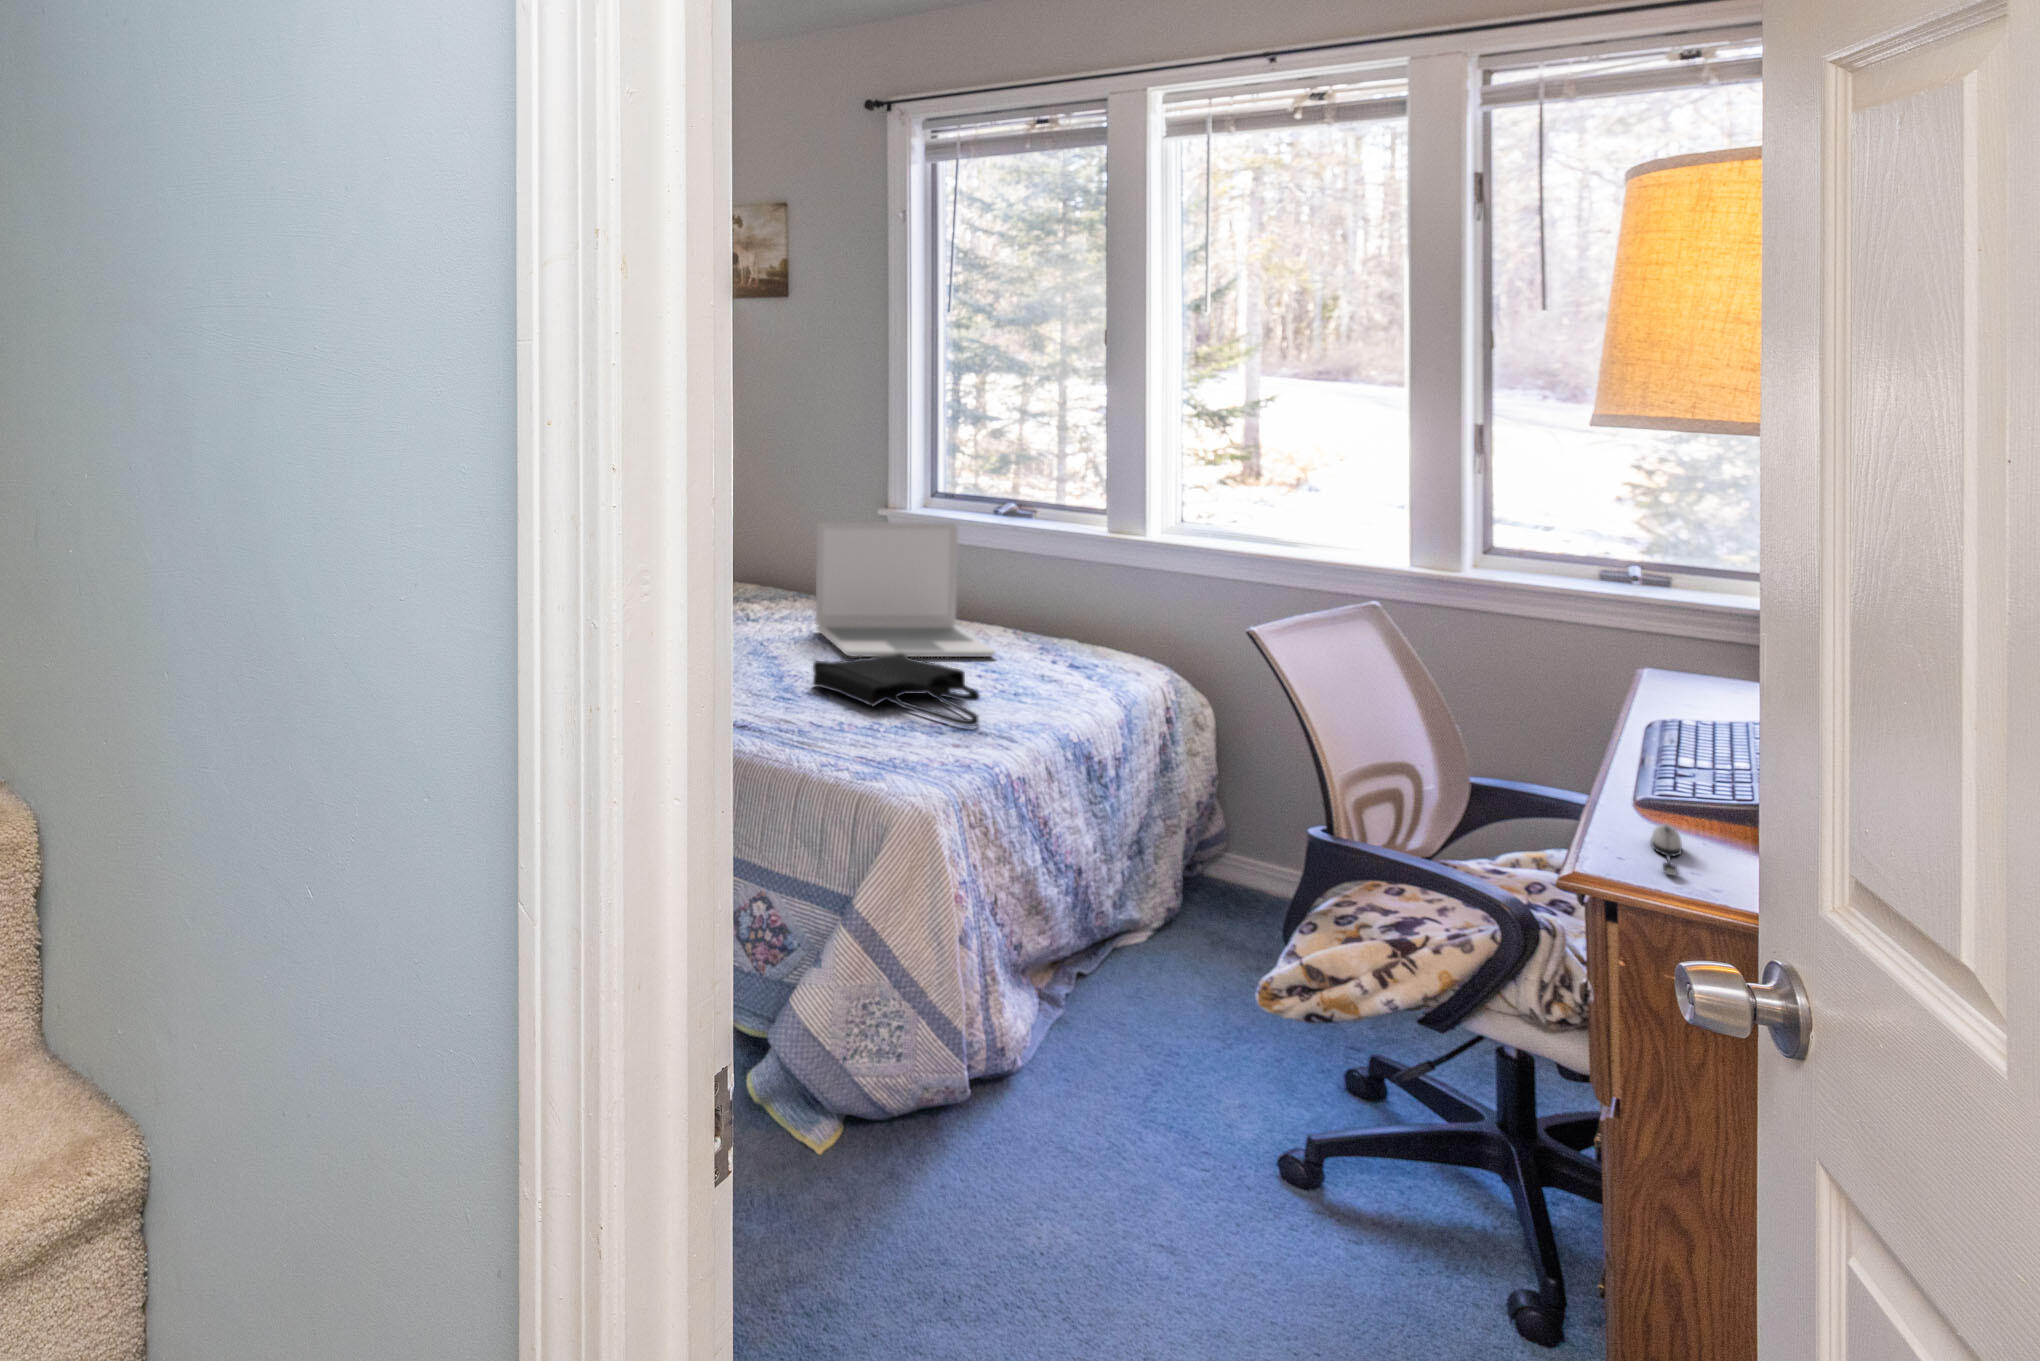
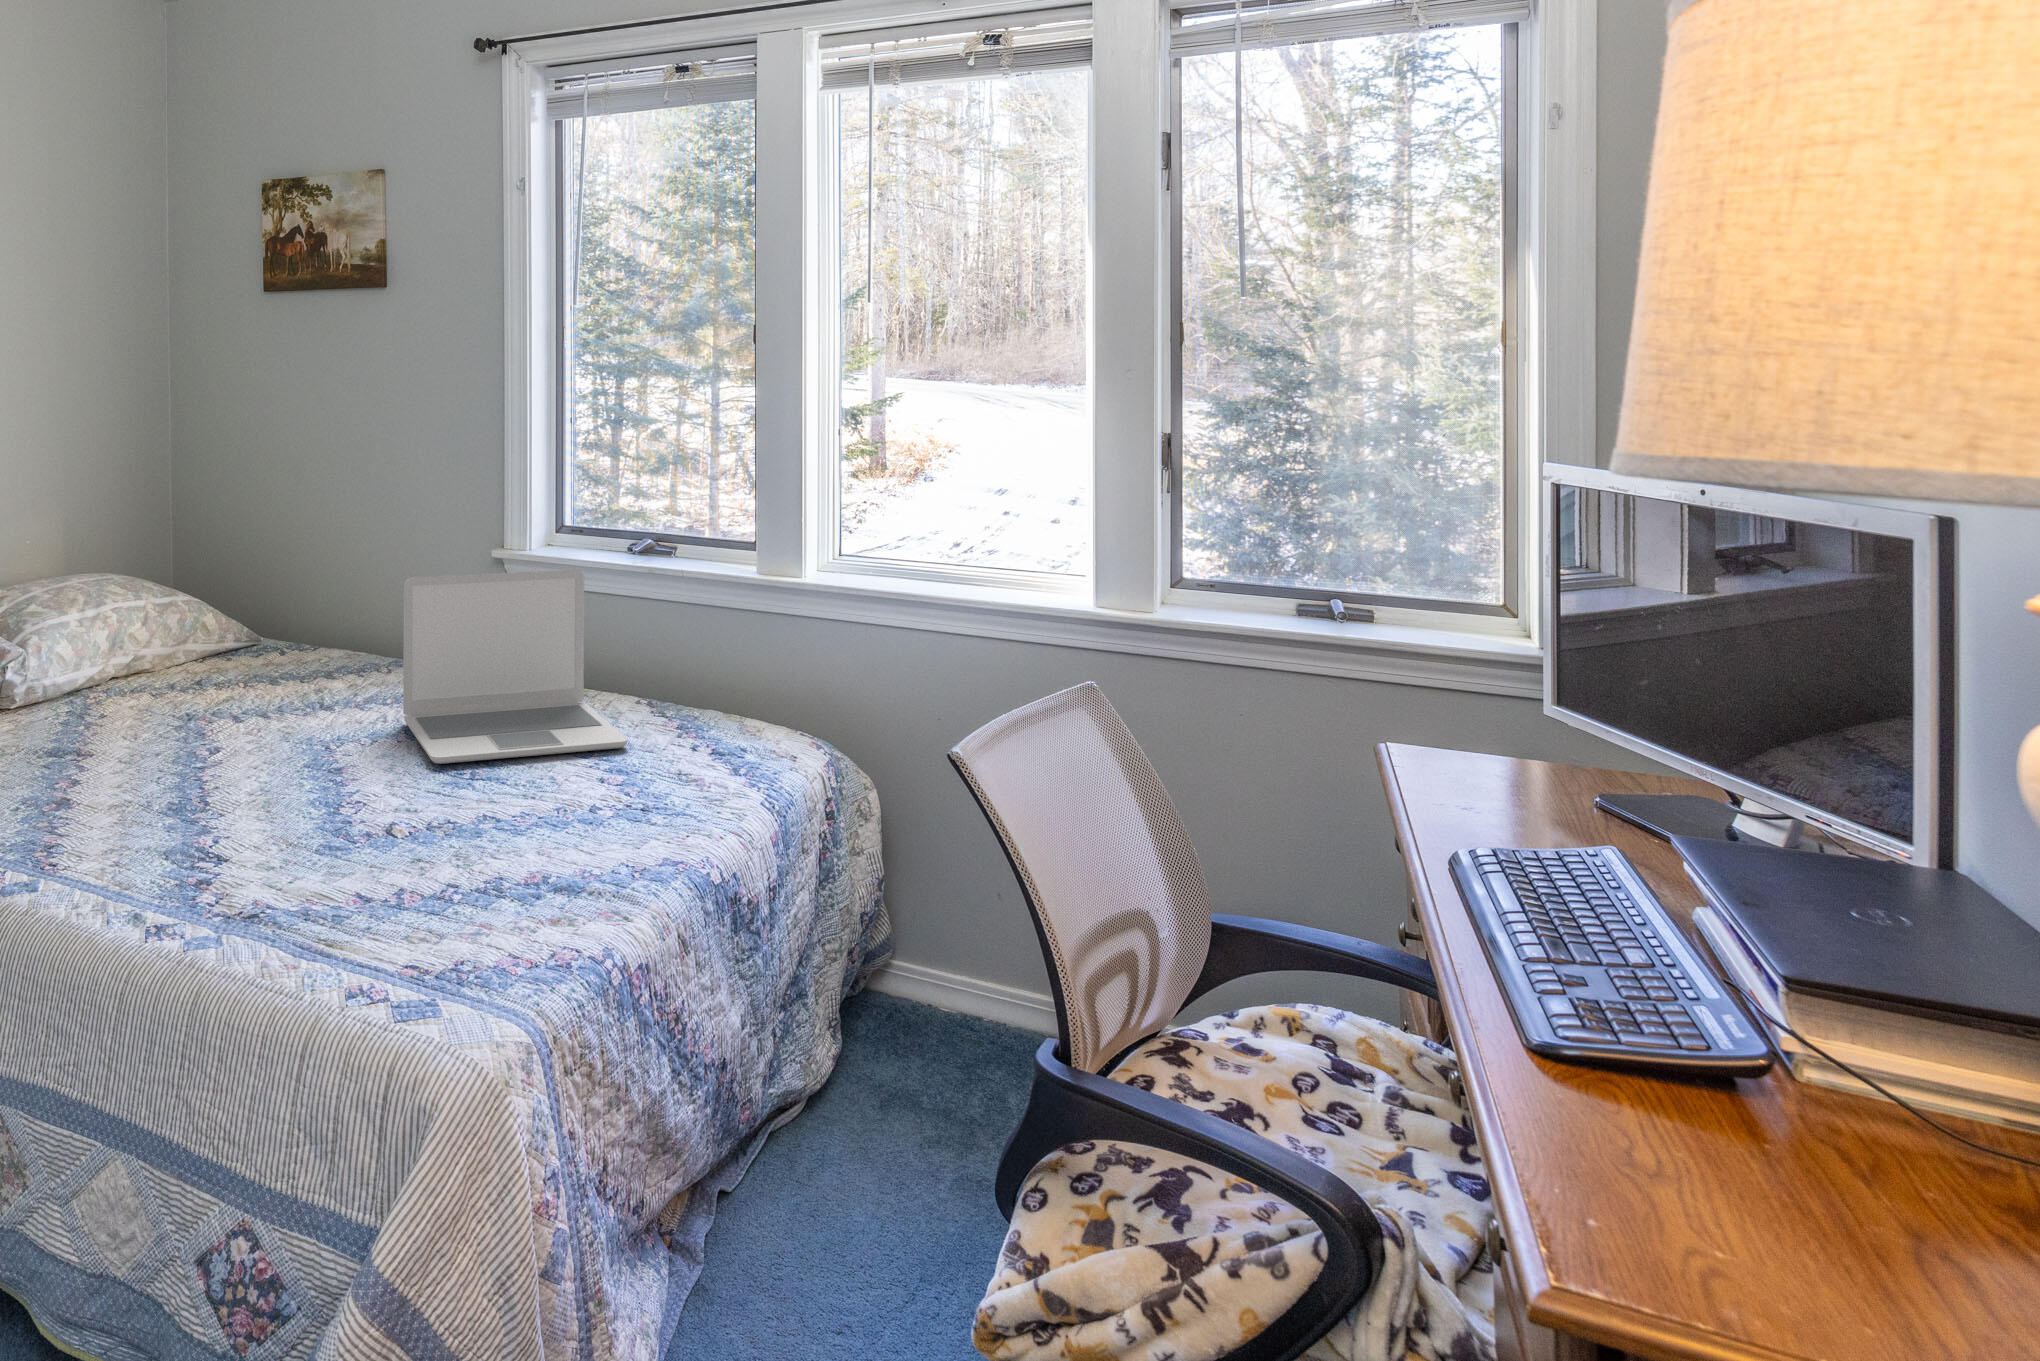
tote bag: present [813,653,980,726] -> none [375,759,592,877]
computer mouse: present [1651,824,1682,875] -> none [1594,1130,1680,1272]

